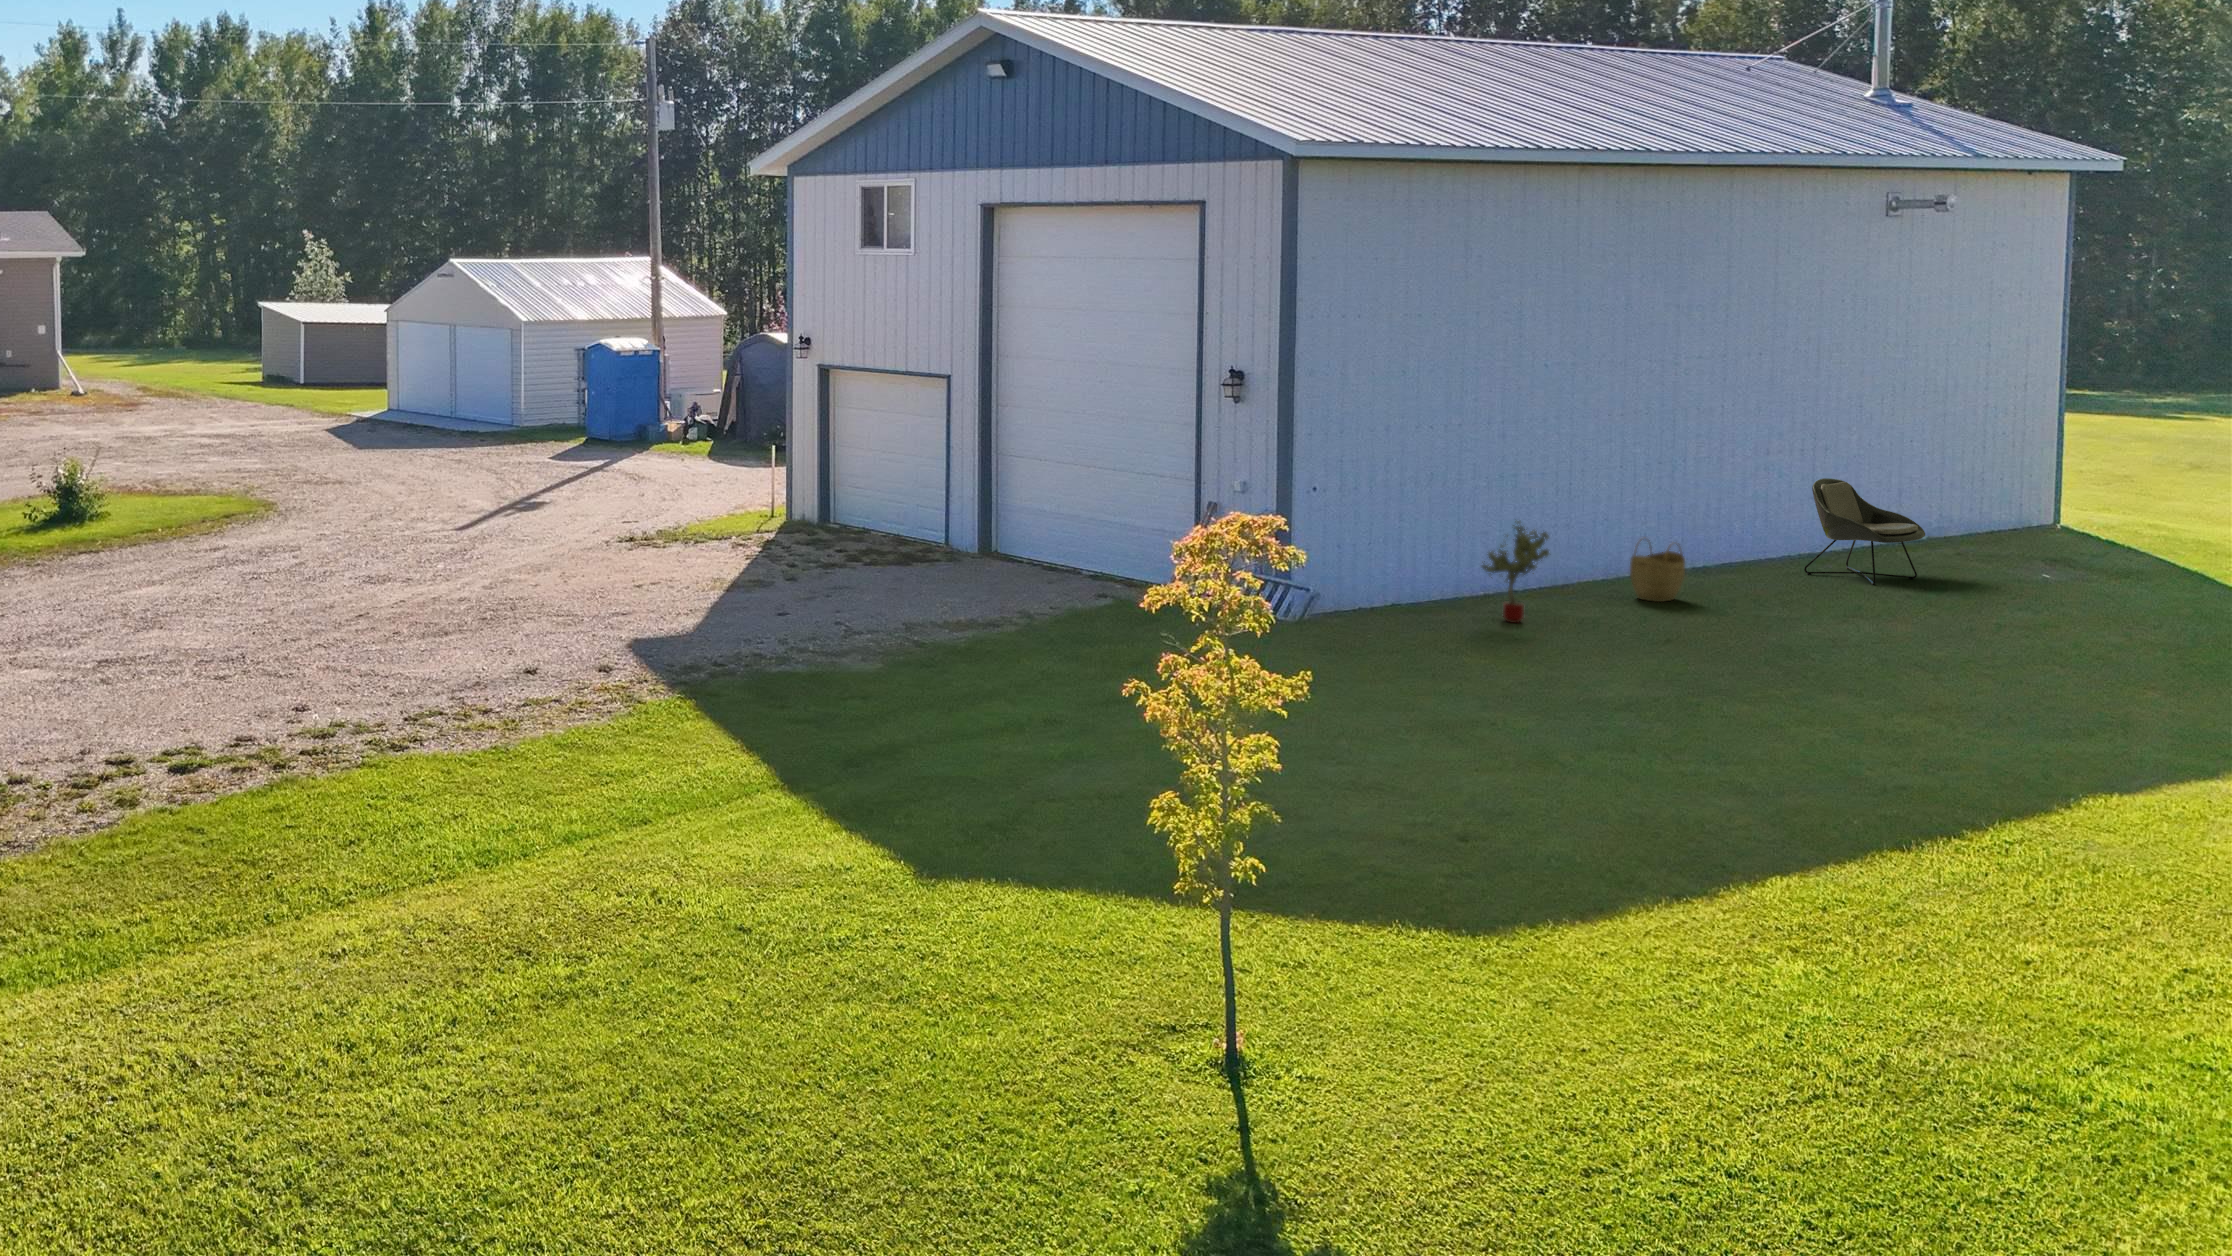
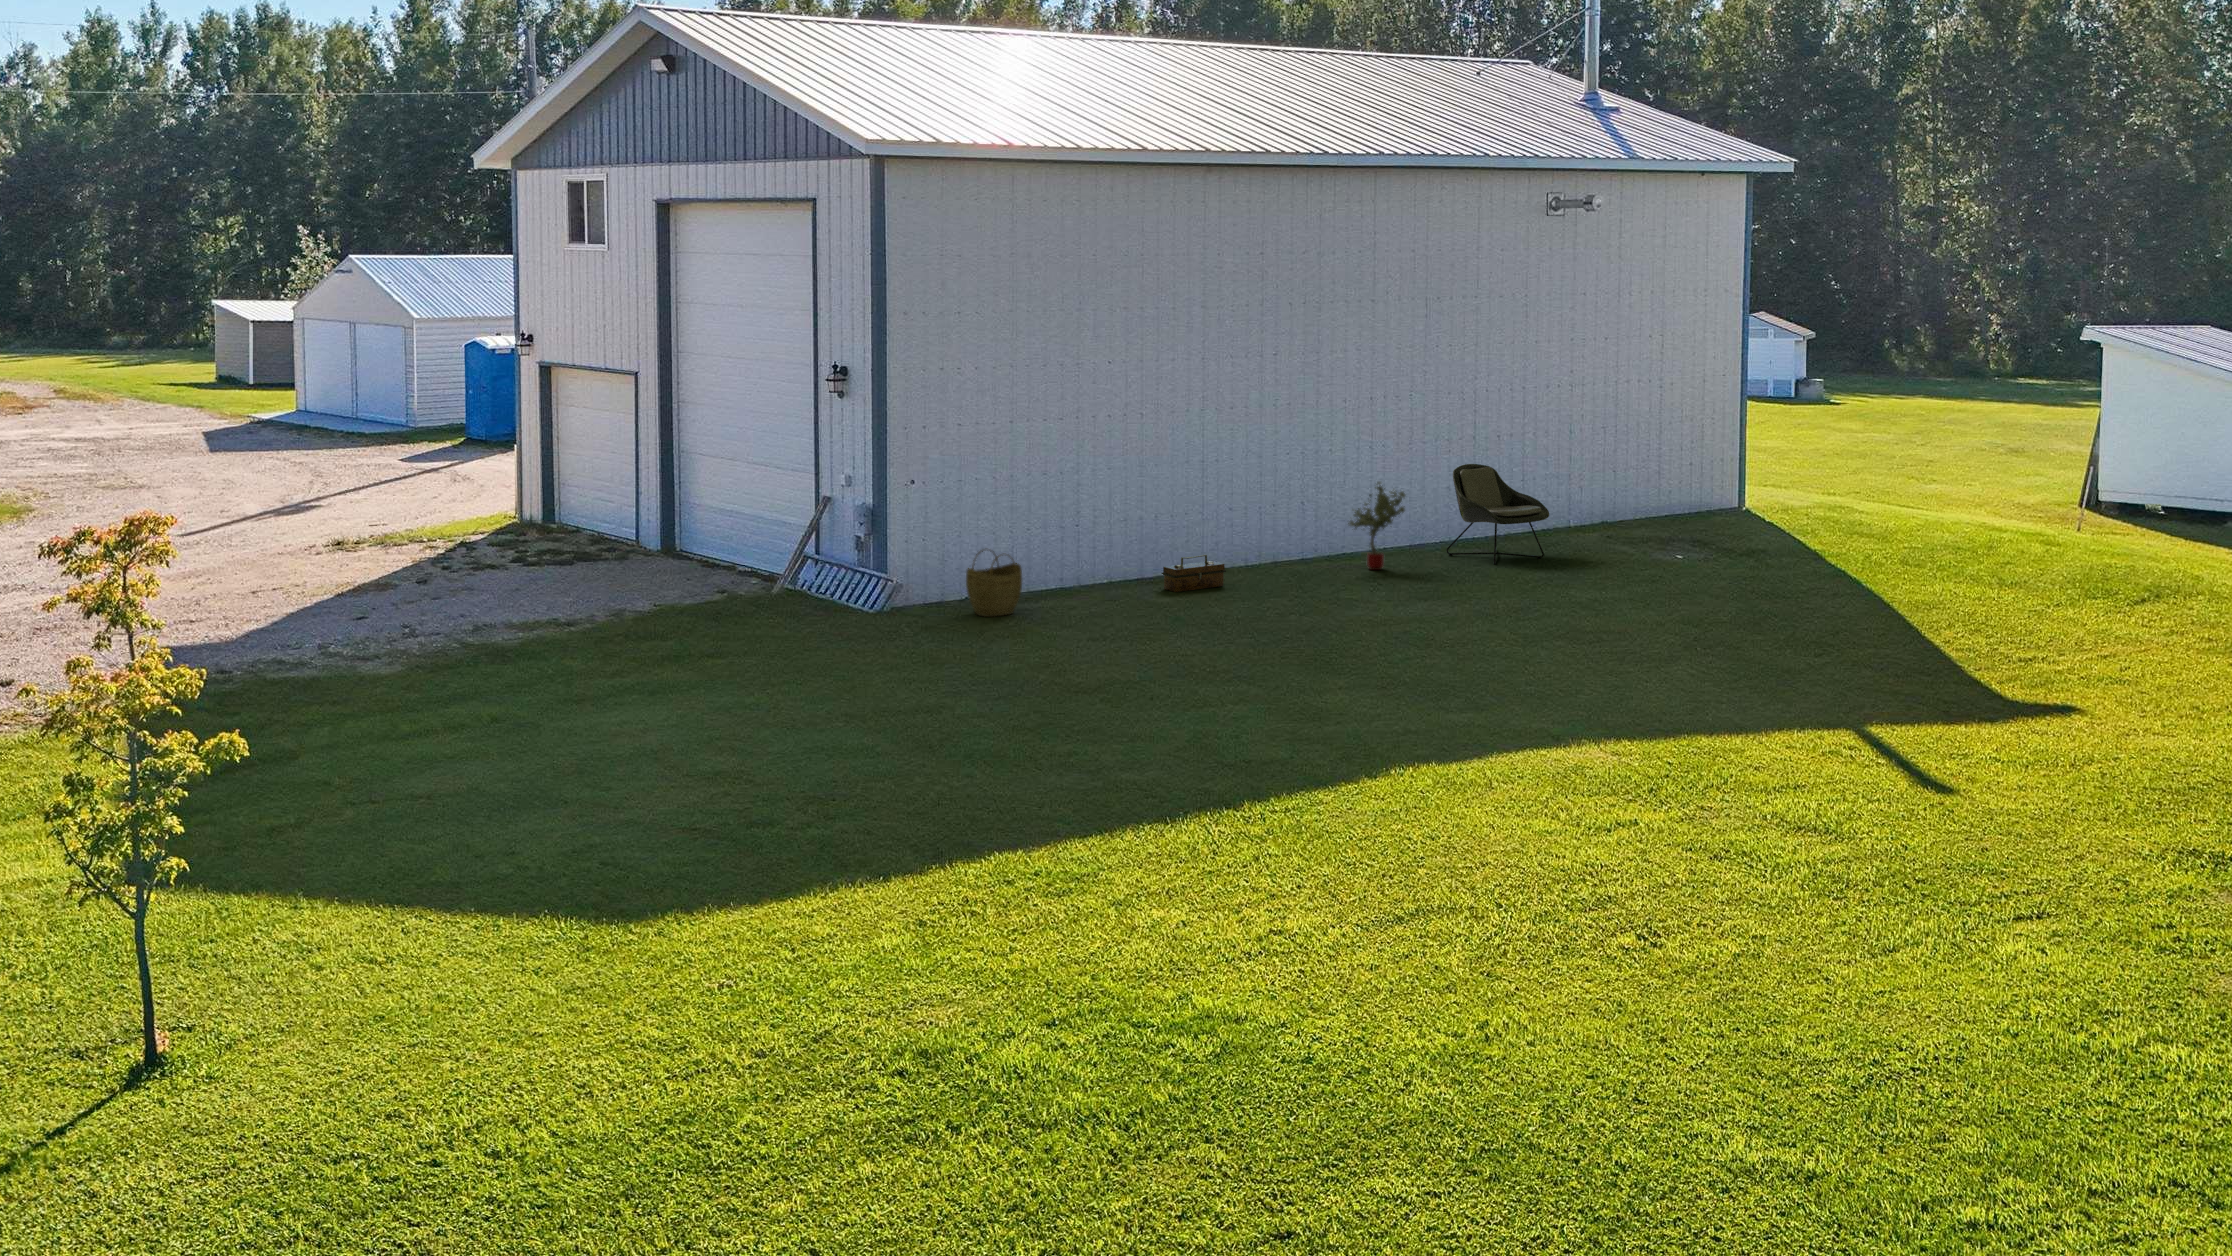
potted tree: present [1482,521,1549,623] -> present [1348,482,1405,570]
woven basket: present [1630,546,1685,602] -> present [966,551,1022,617]
toolbox: none [1560,571,1624,610] -> present [1162,555,1226,592]

